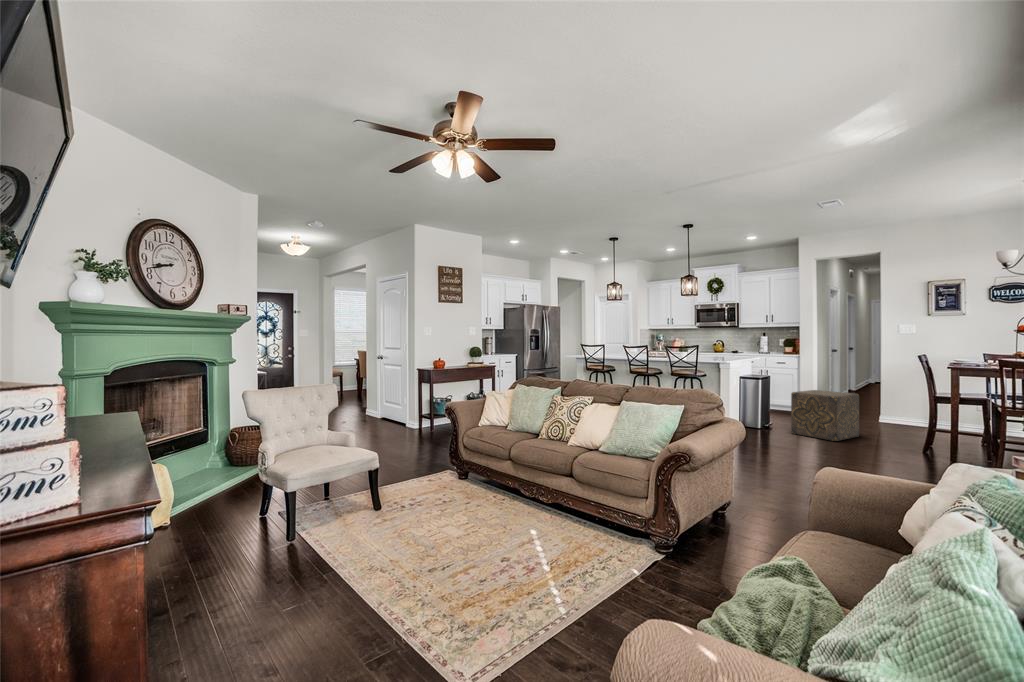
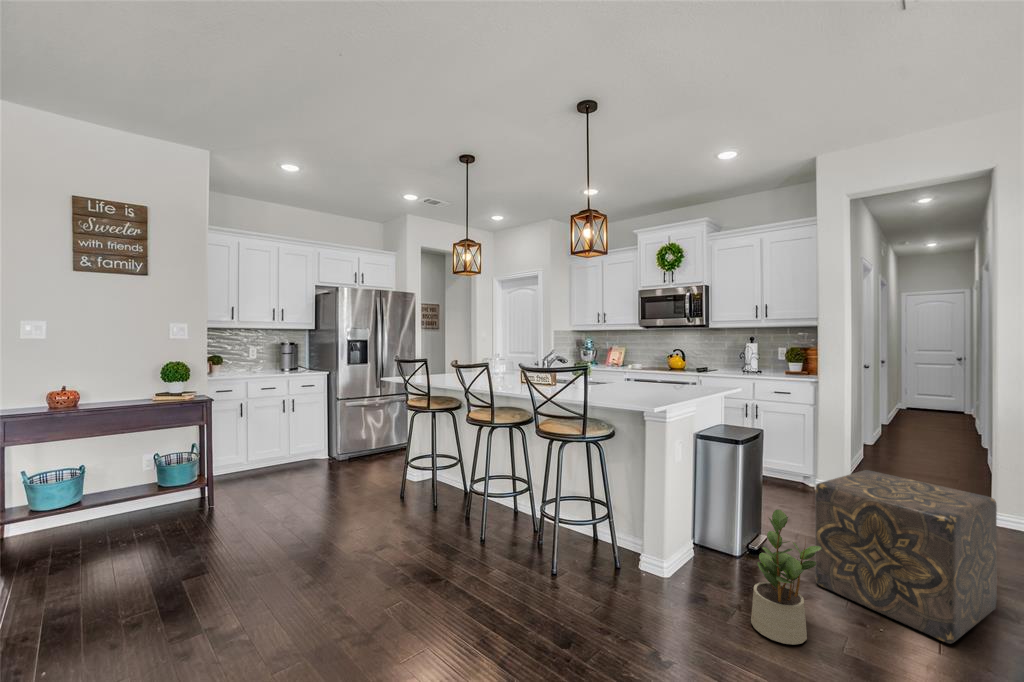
potted plant: none [765,396,791,442] -> present [751,509,821,645]

